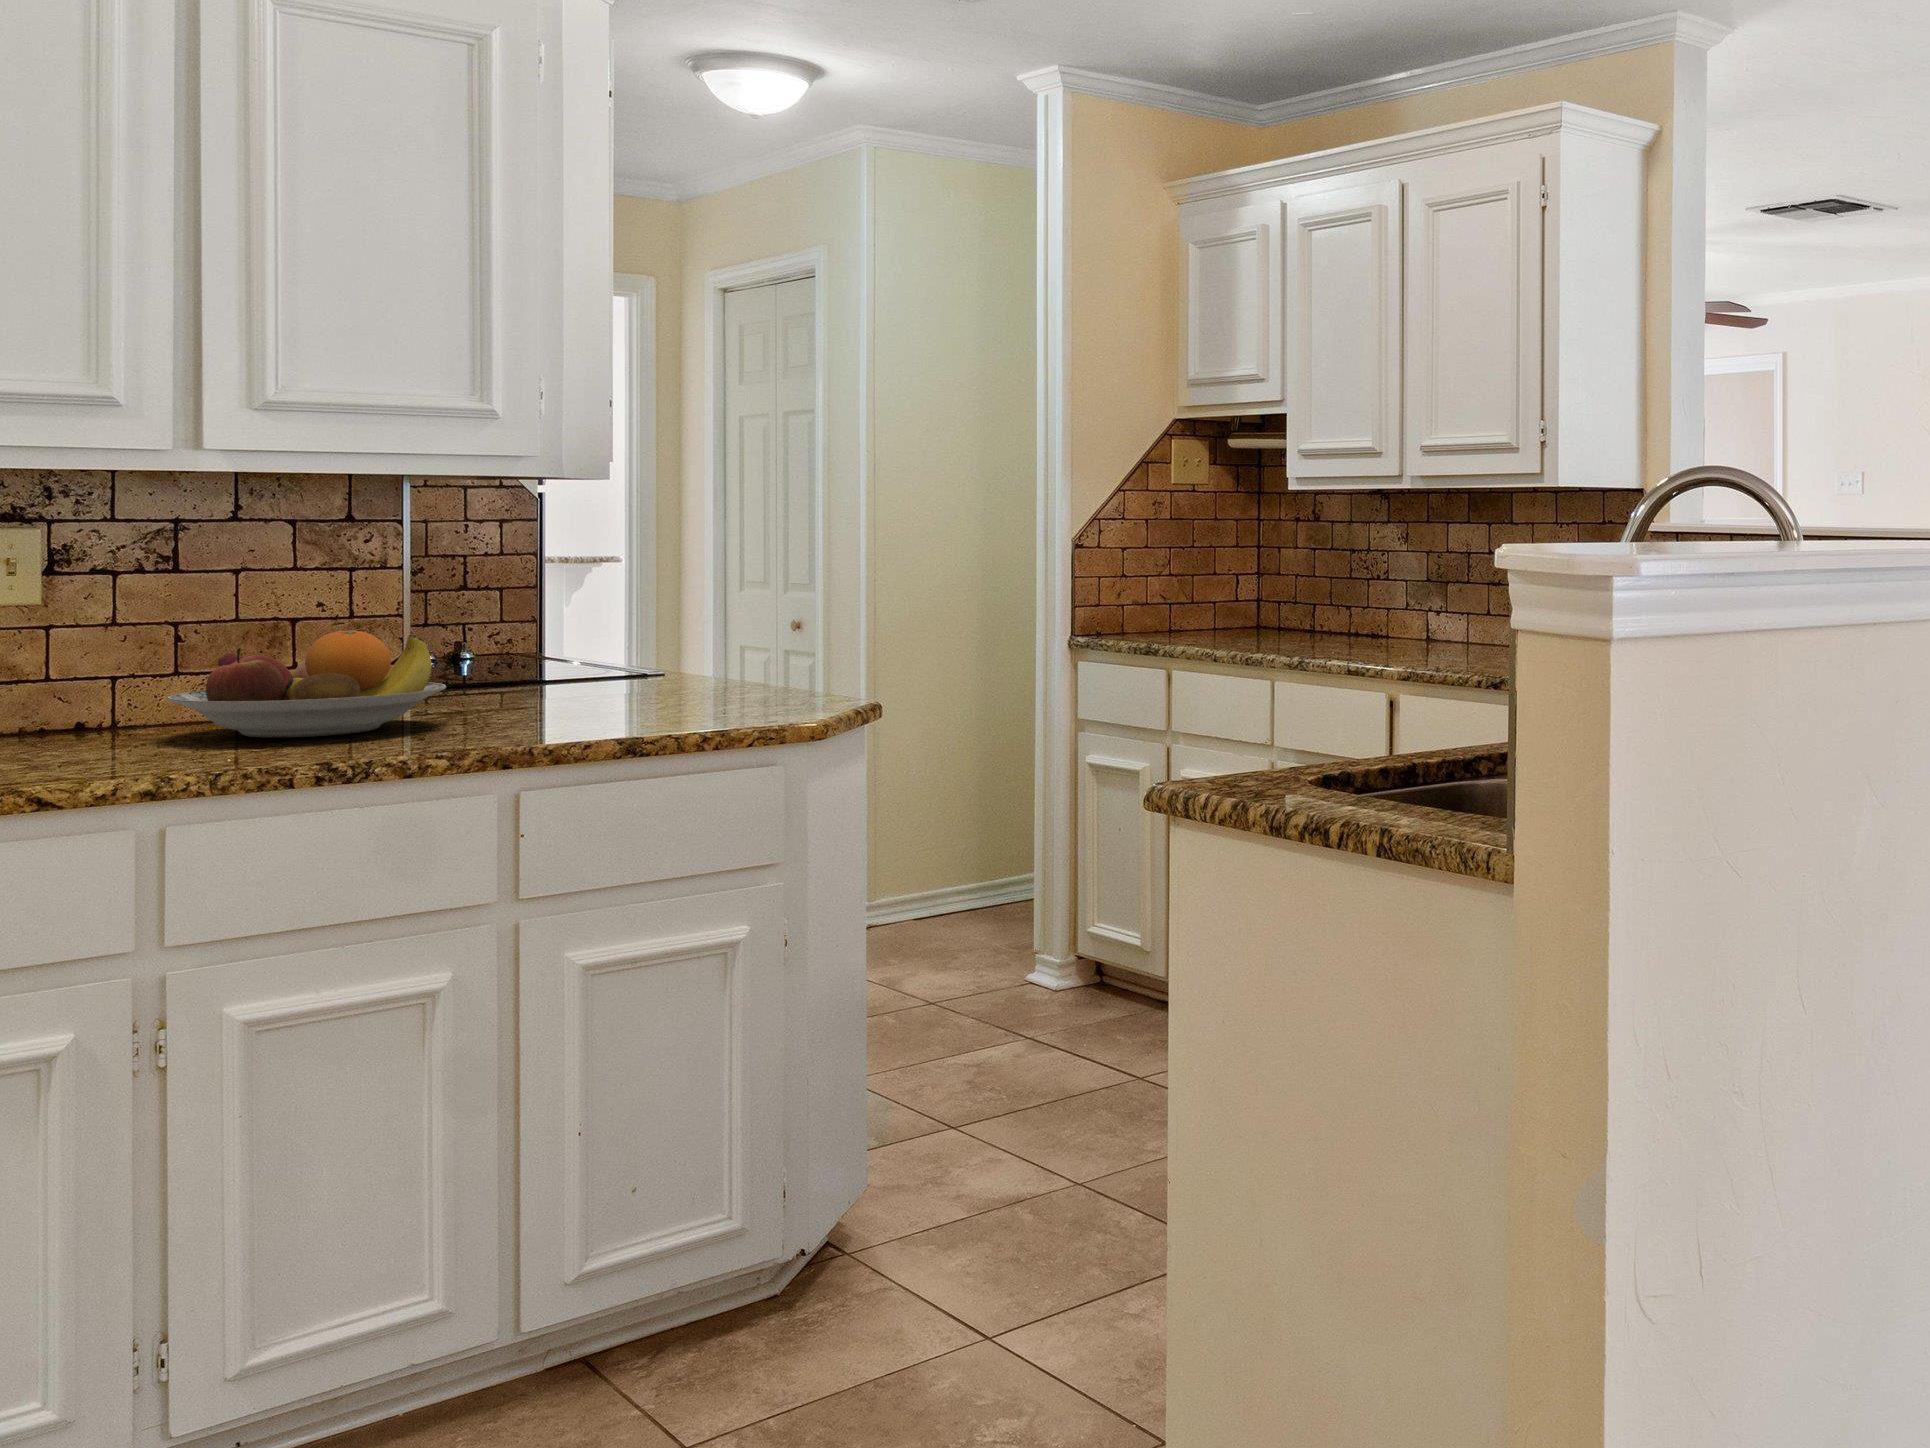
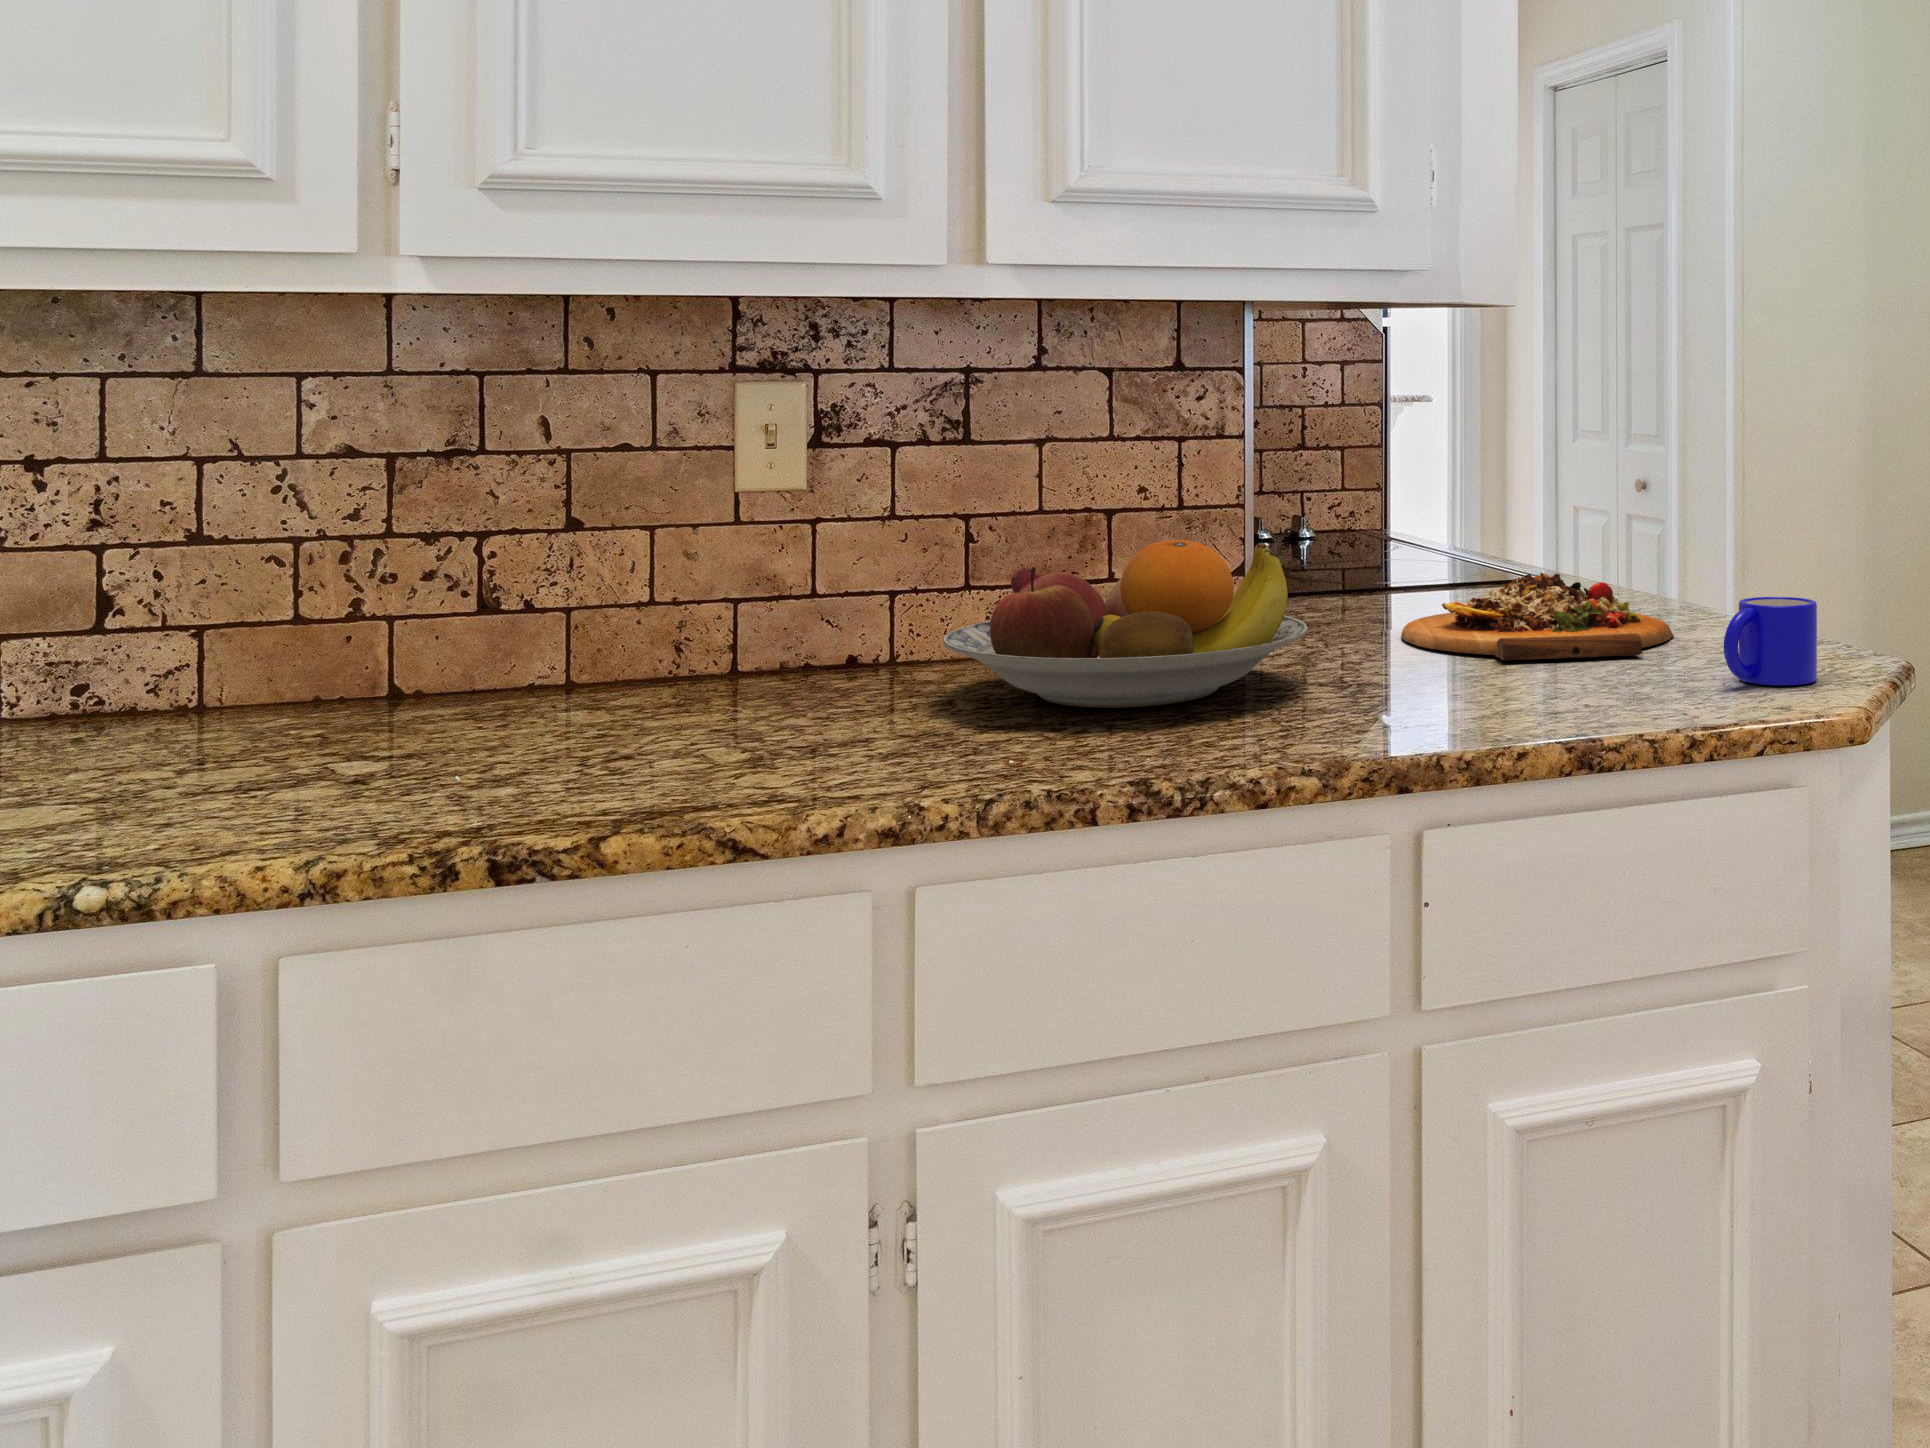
cutting board: none [524,658,726,709] -> present [1401,573,1674,660]
mug: none [737,661,803,713] -> present [1724,597,1817,685]

